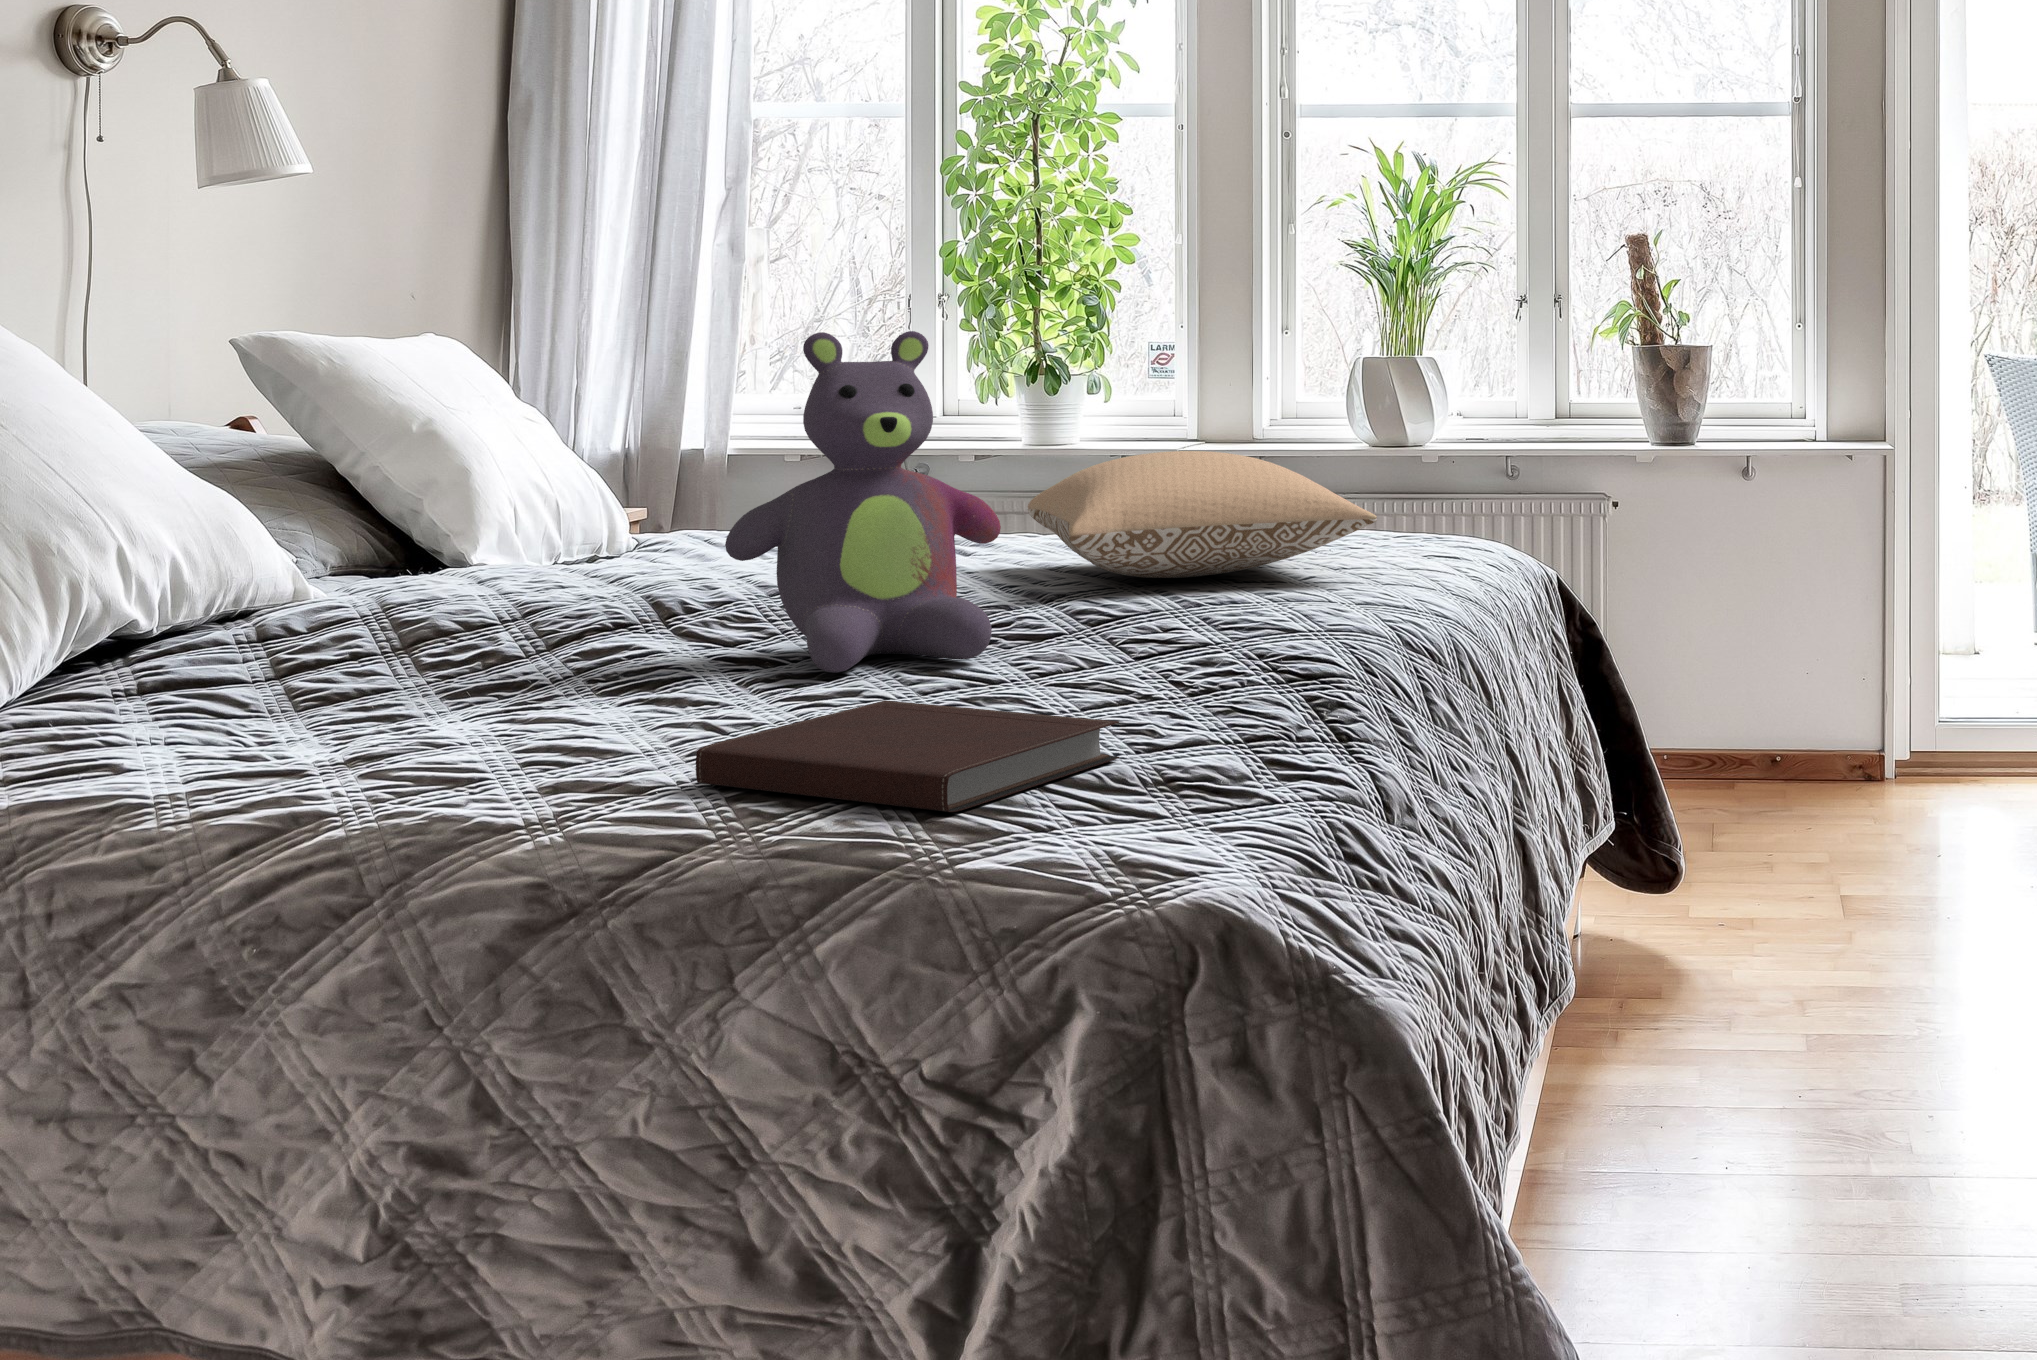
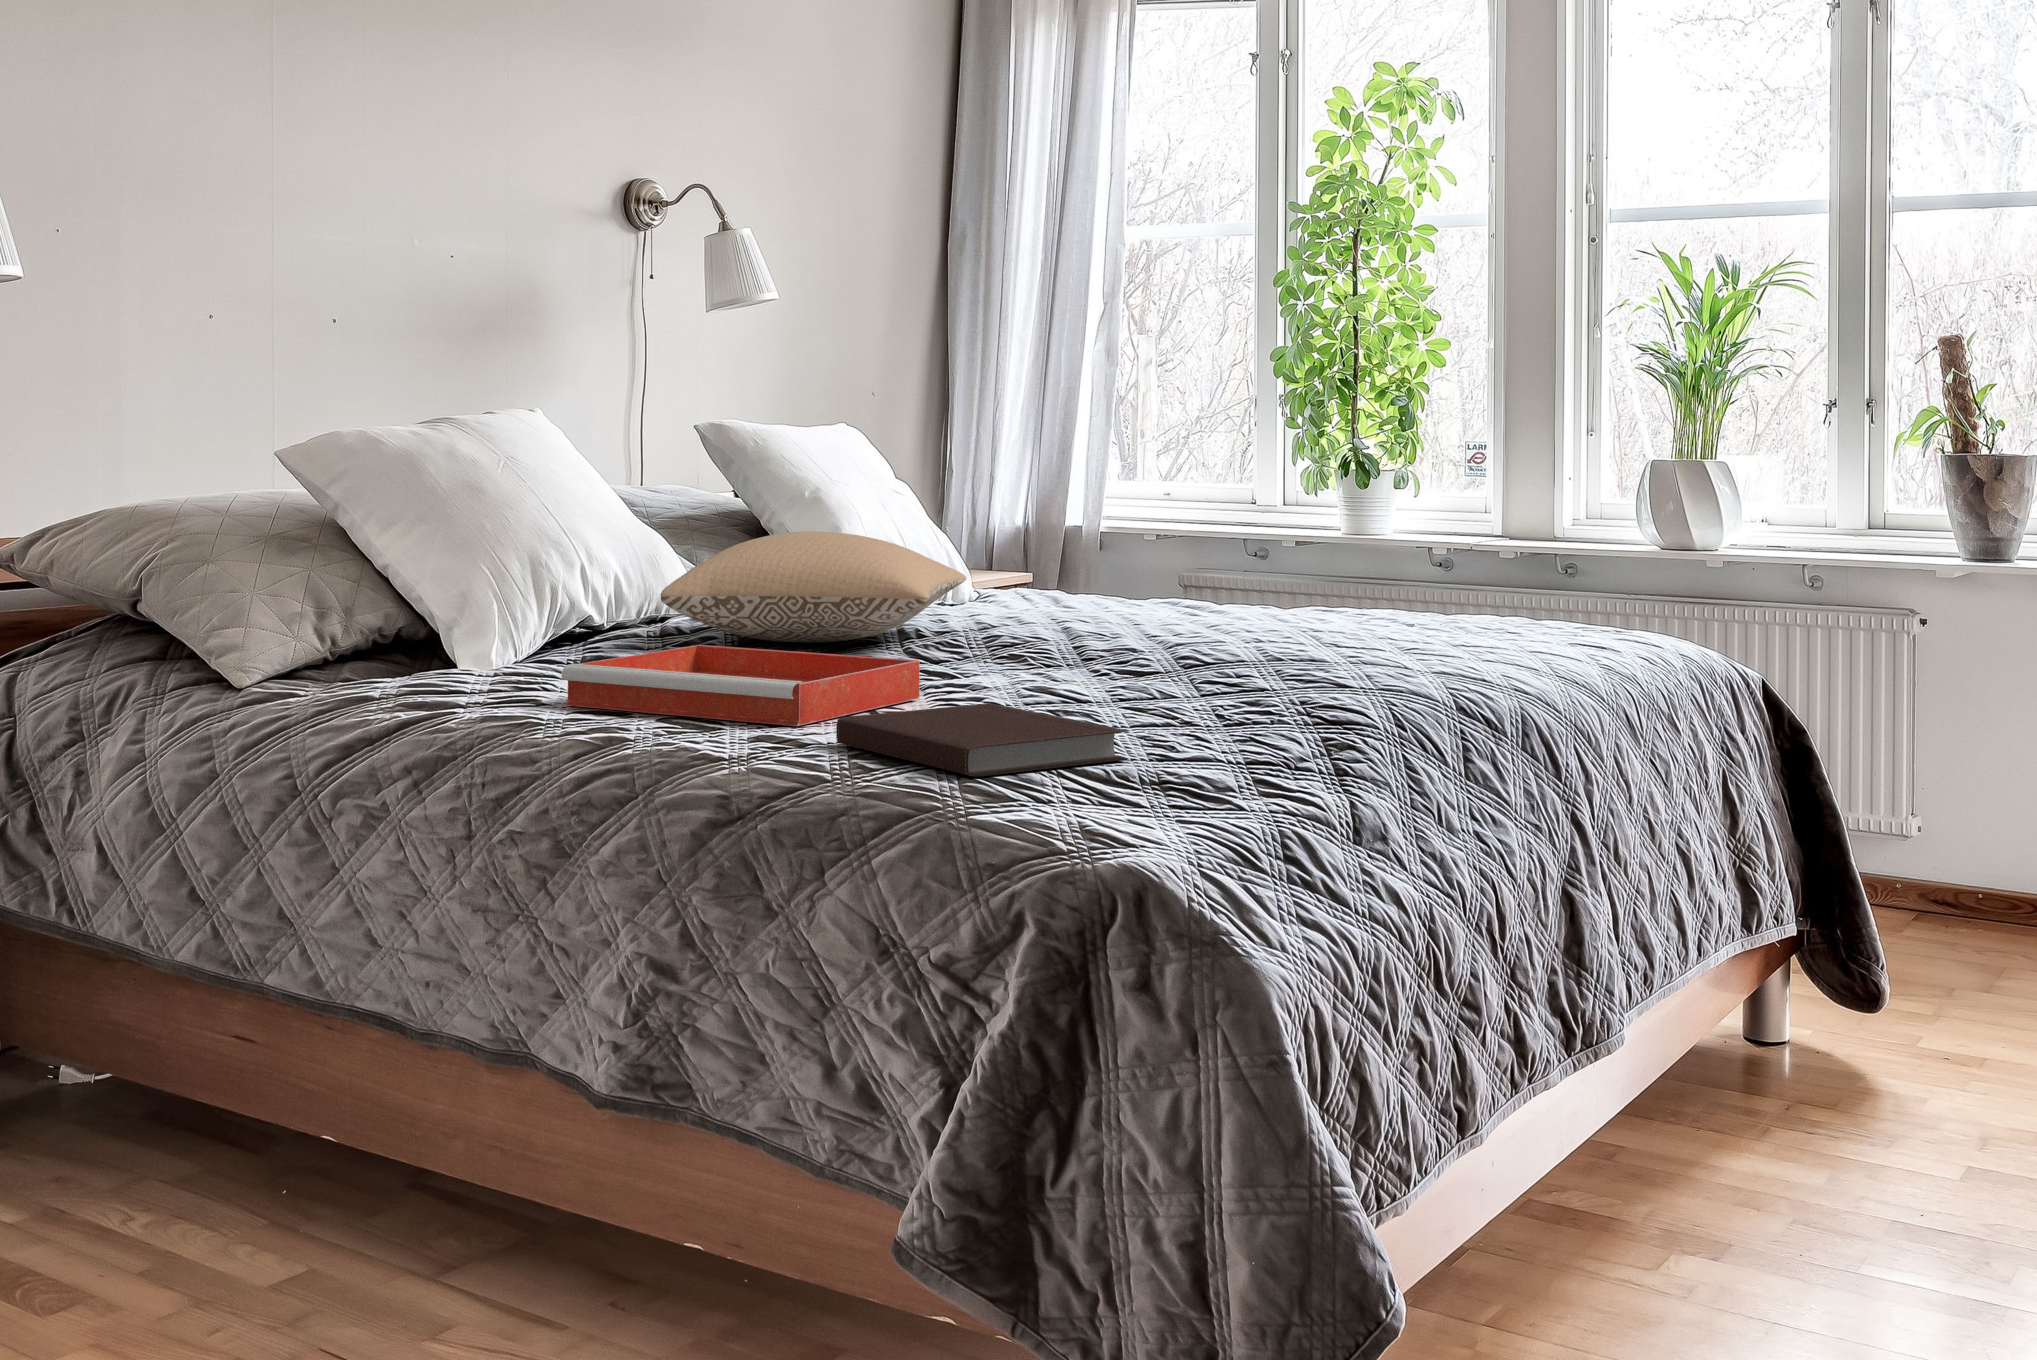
stuffed bear: present [725,331,1001,673] -> none [943,422,1156,690]
pillow: present [1028,451,1377,578] -> present [661,532,966,643]
tray: none [169,648,731,769] -> present [561,645,920,726]

